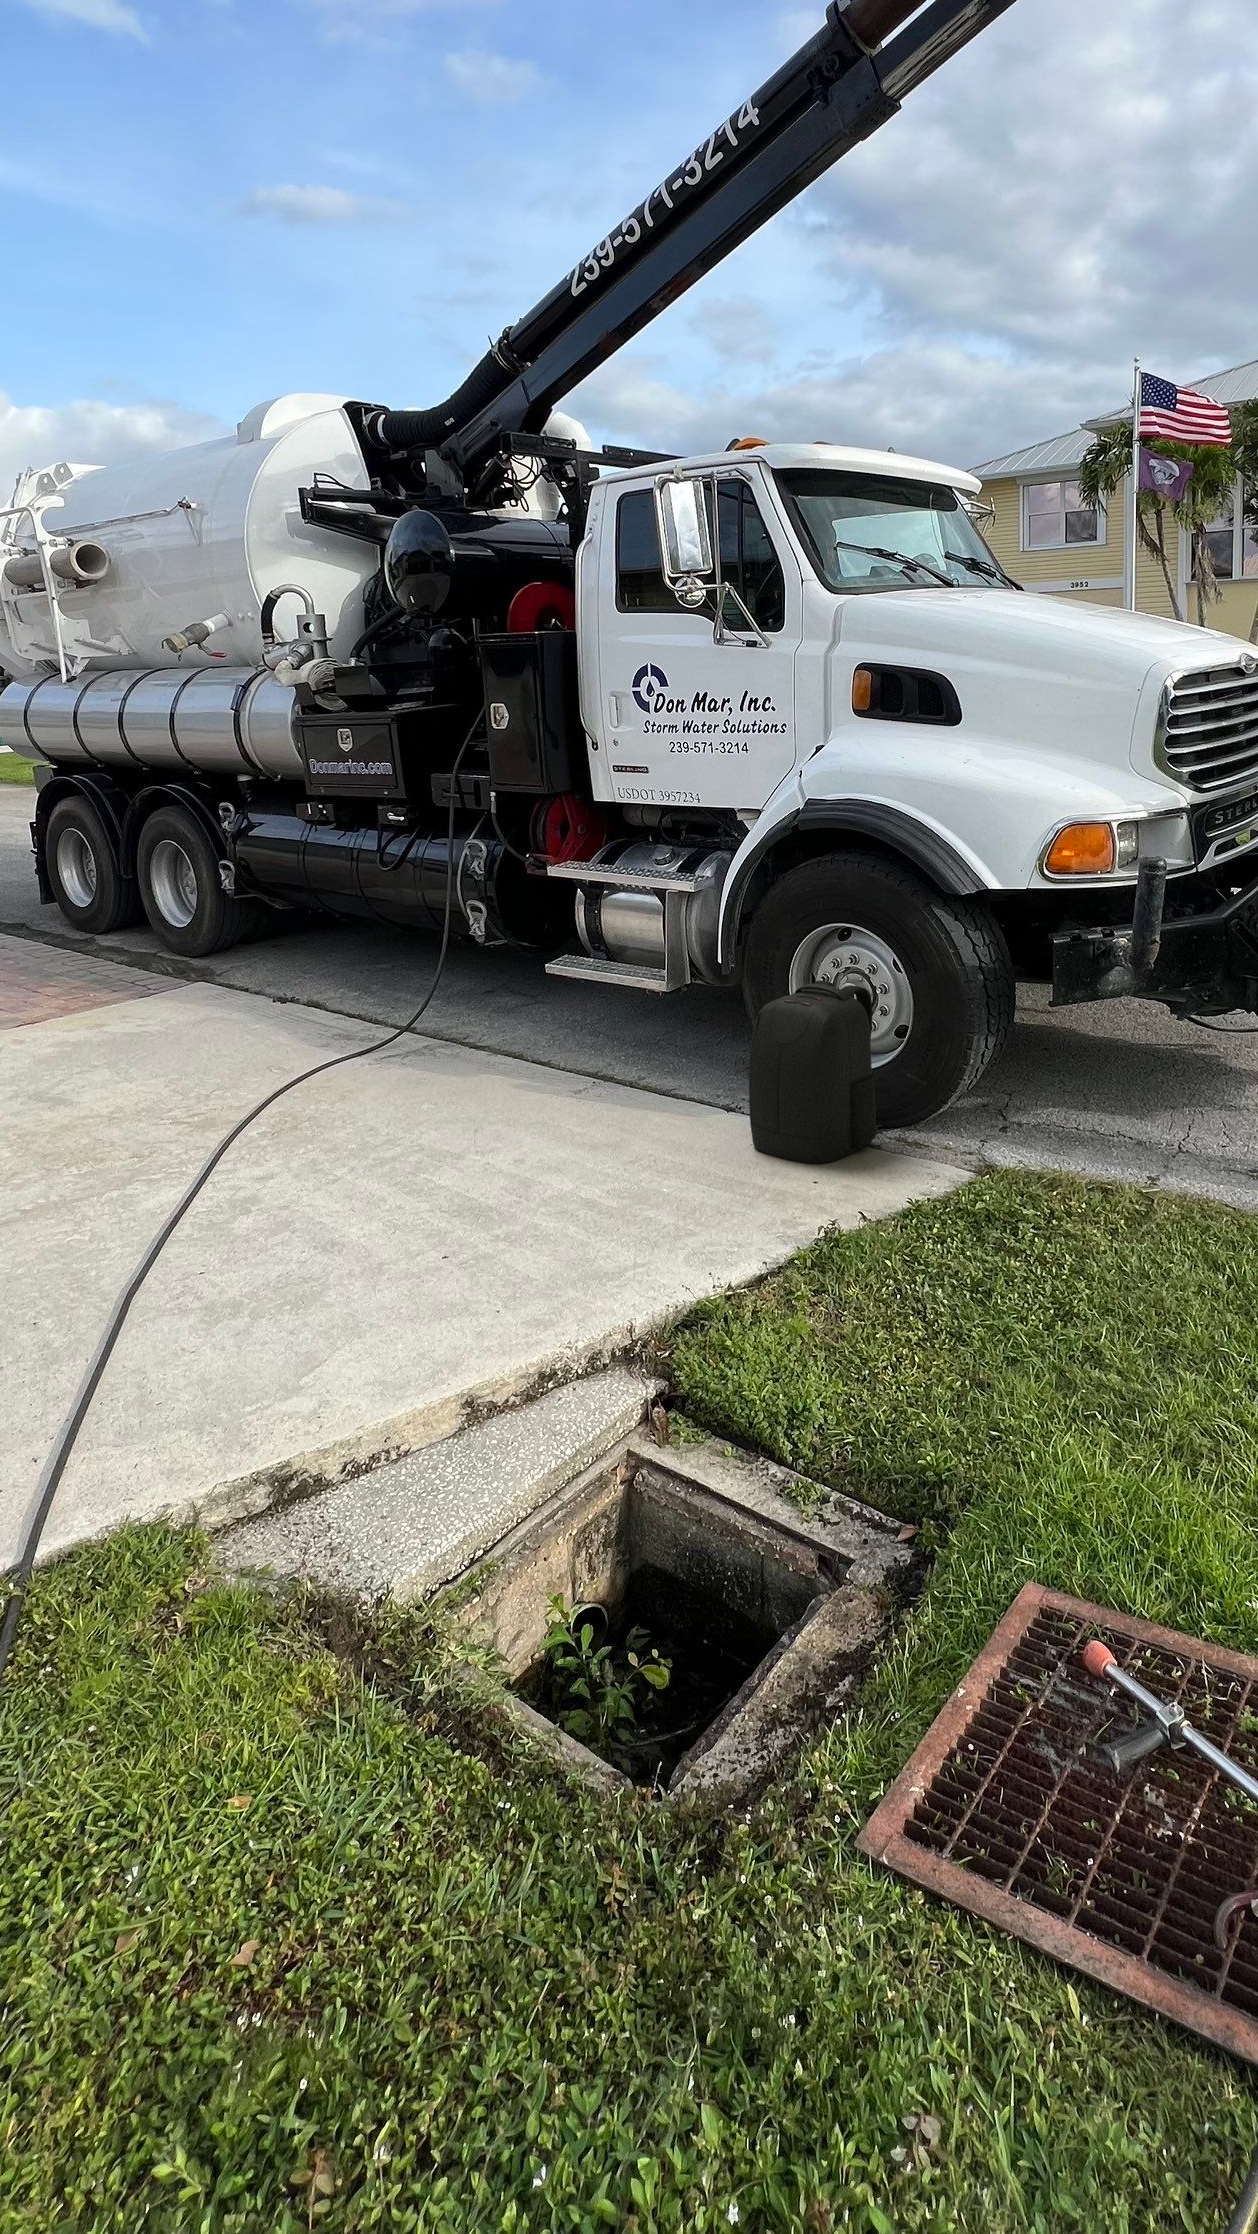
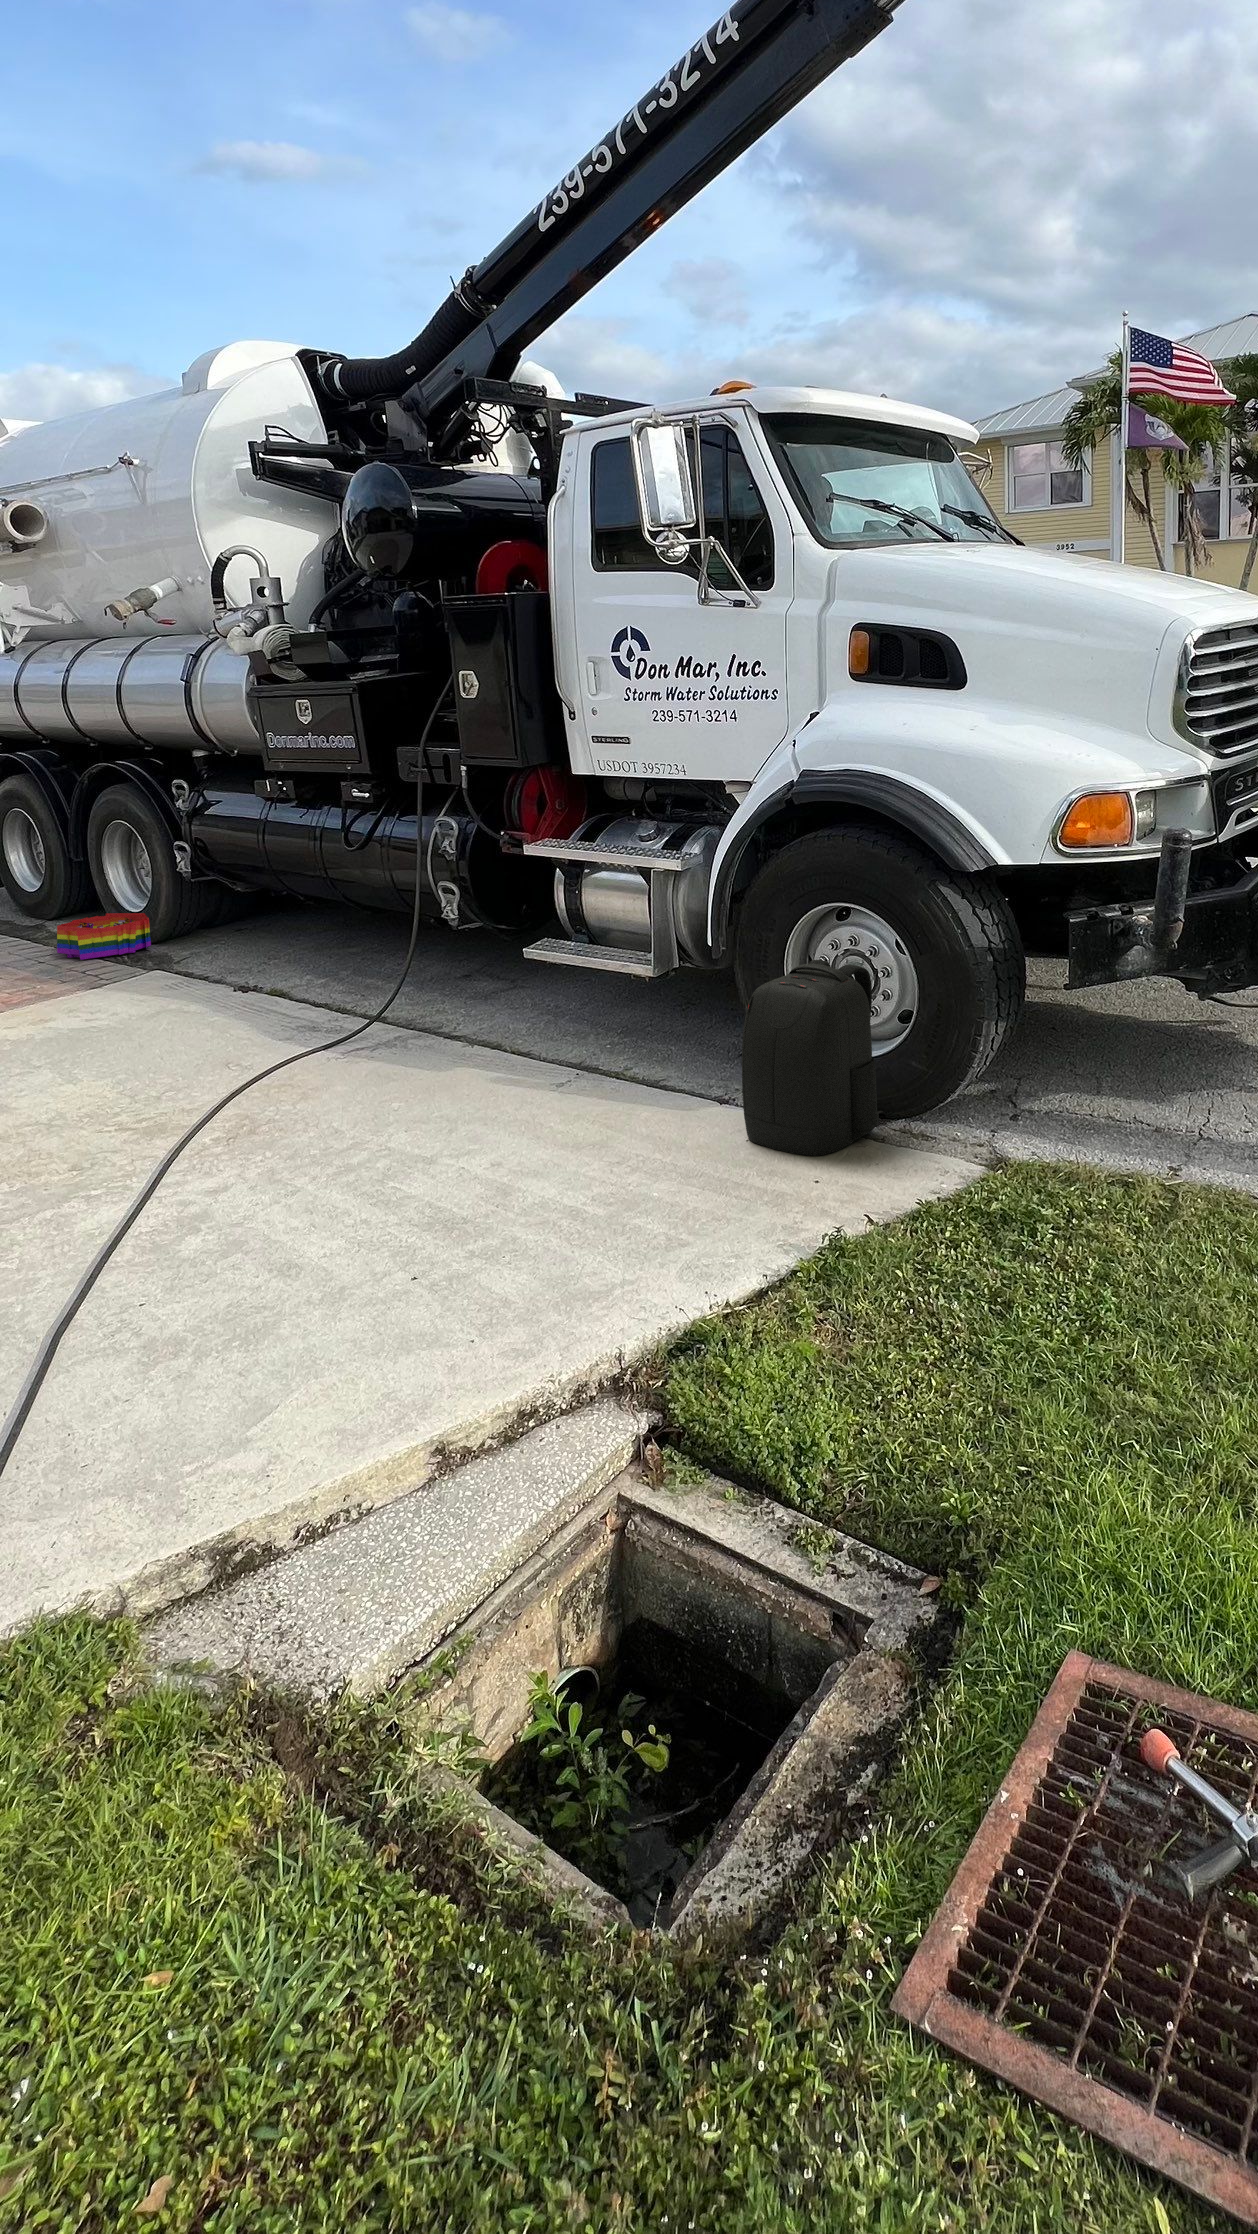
storage bin: none [102,932,190,976] -> present [57,913,151,960]

